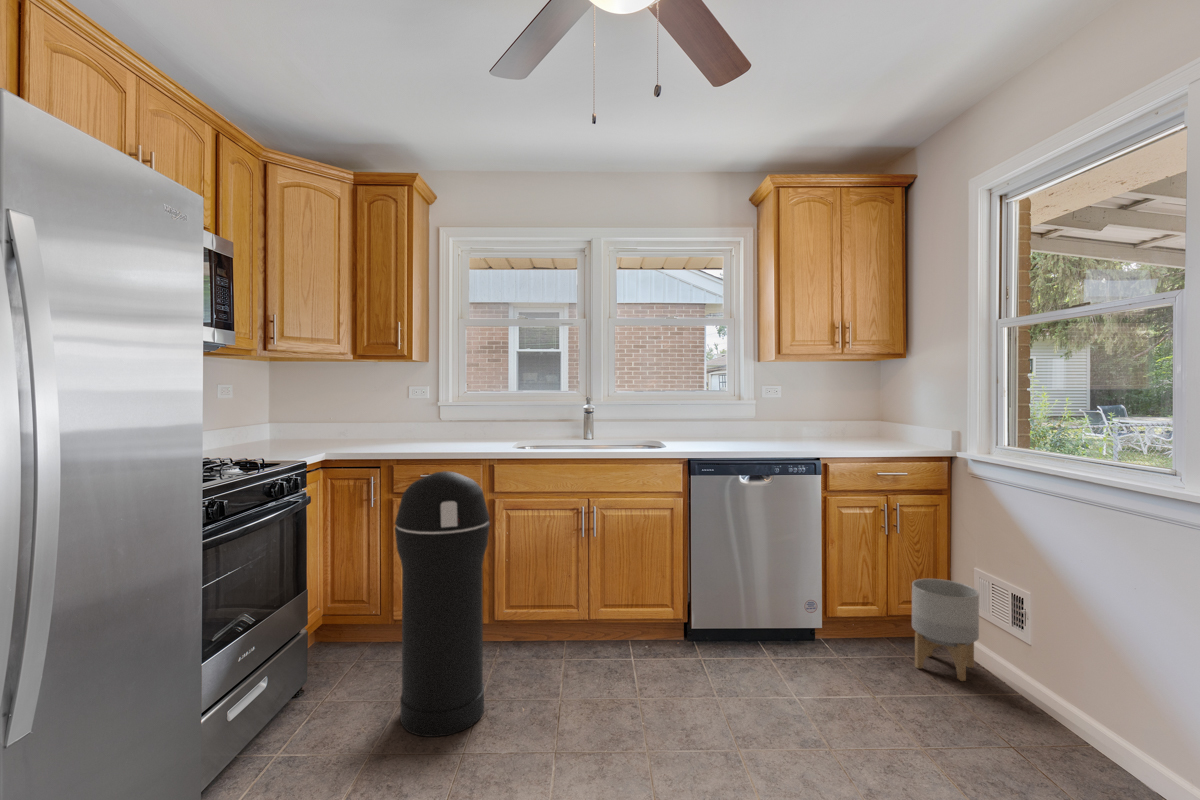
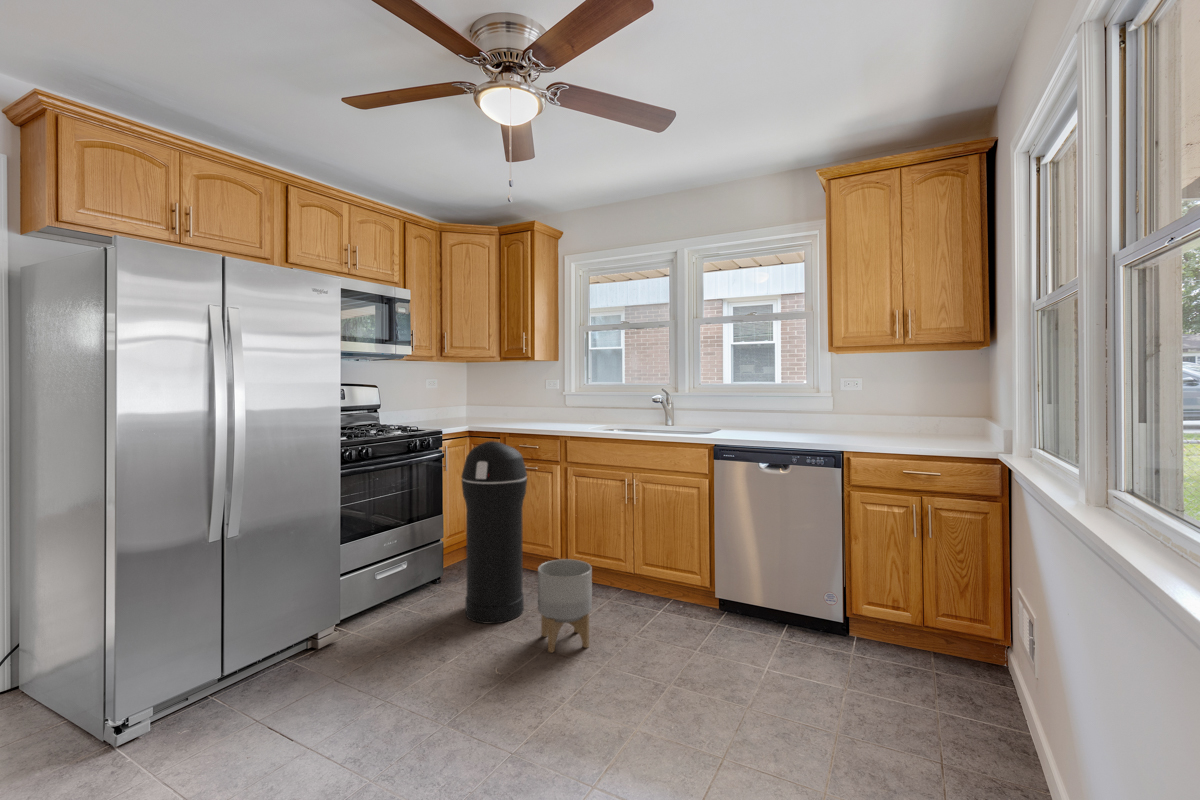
planter: present [912,579,979,681] -> present [538,559,592,653]

